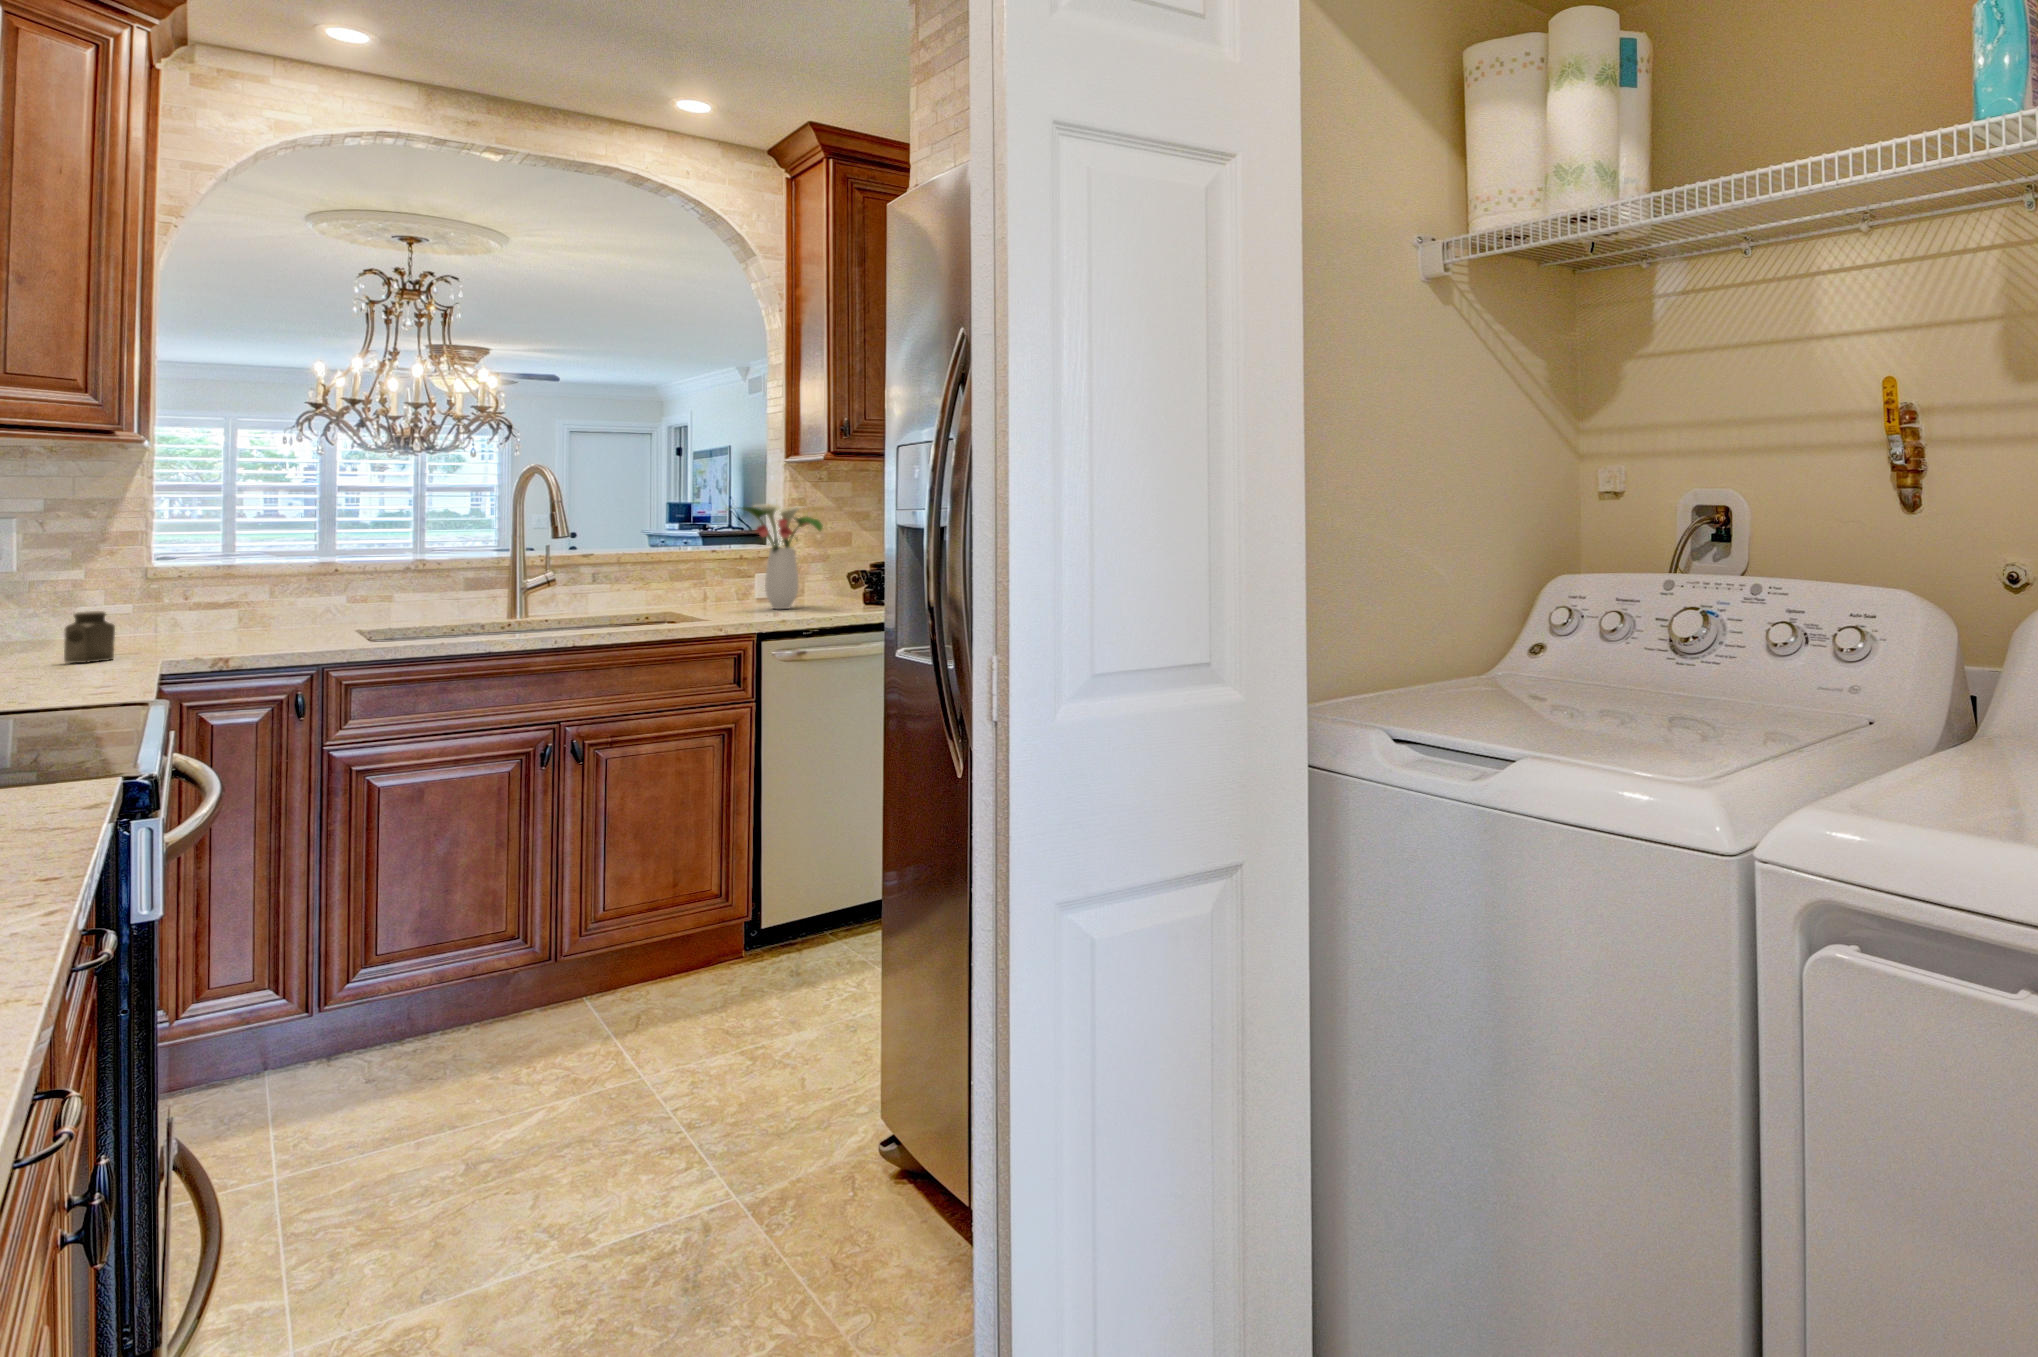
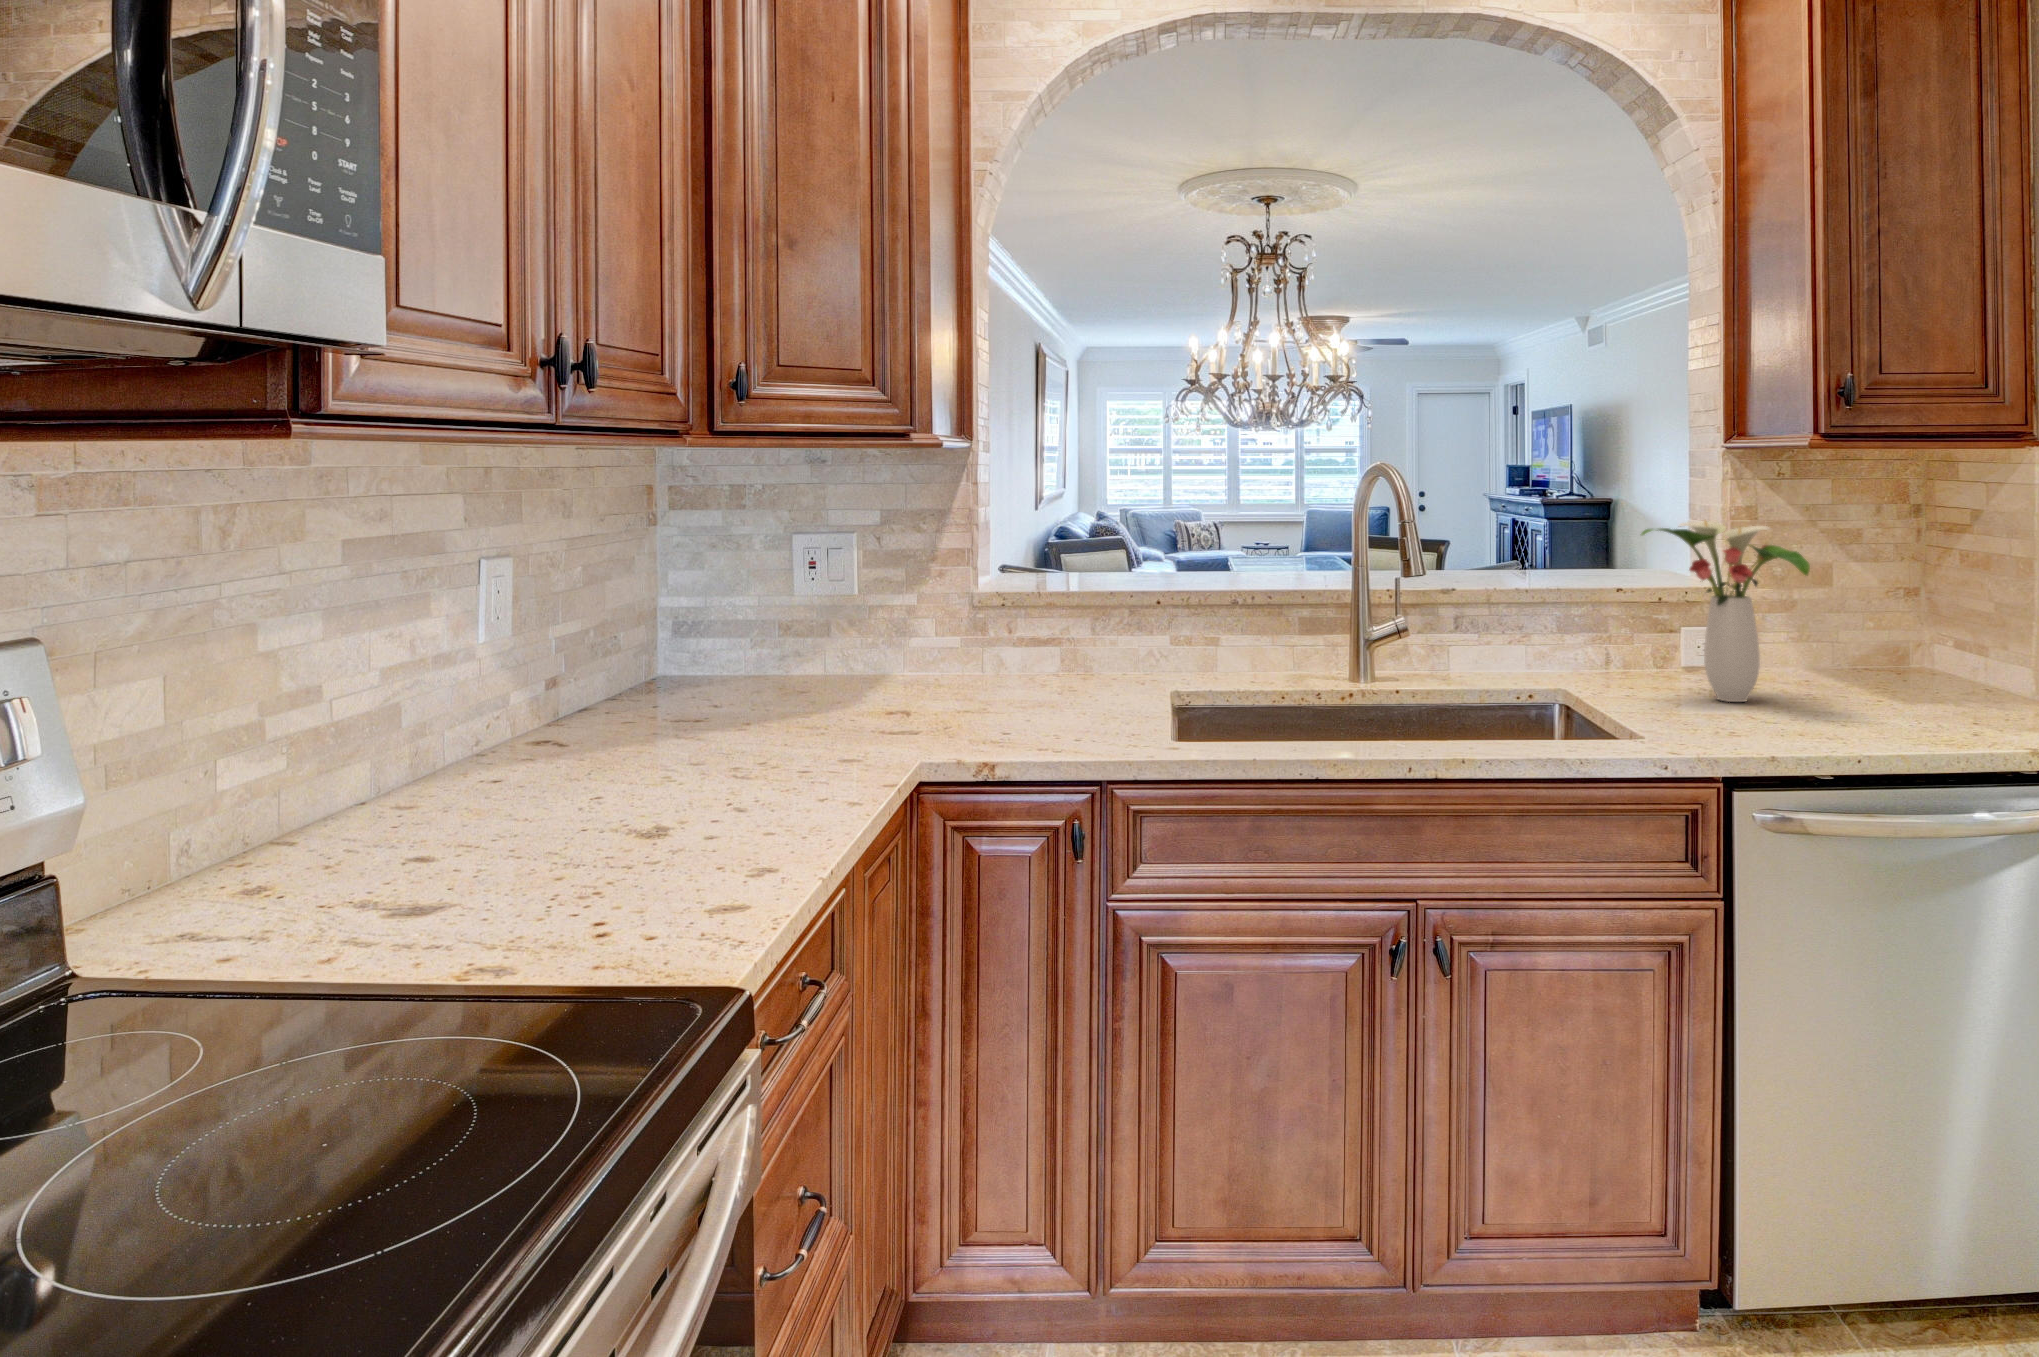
salt shaker: present [64,611,115,663] -> none [884,659,928,726]

